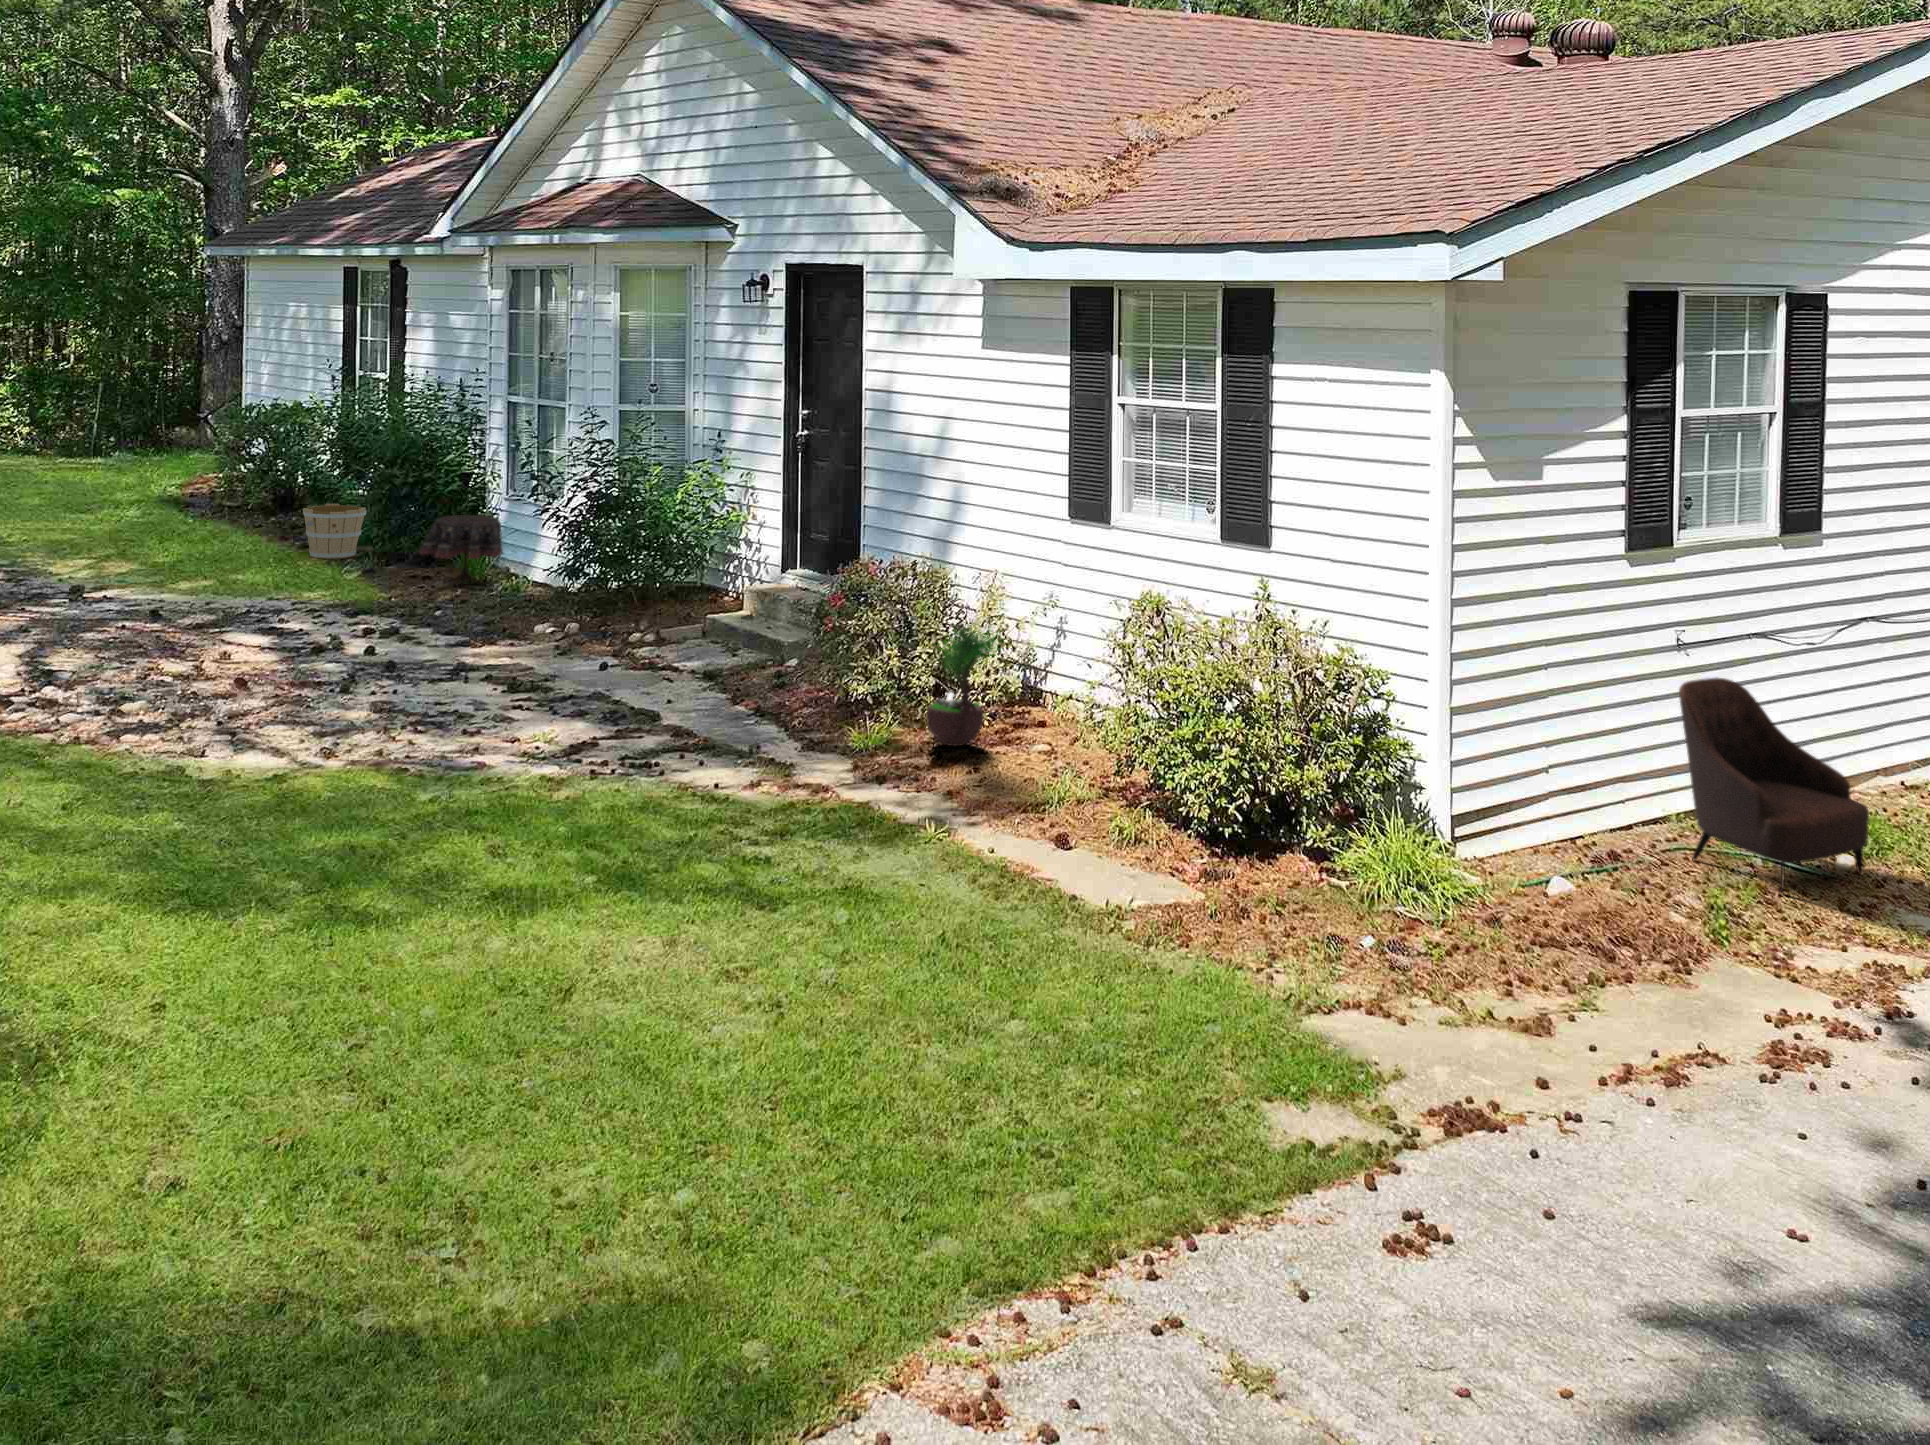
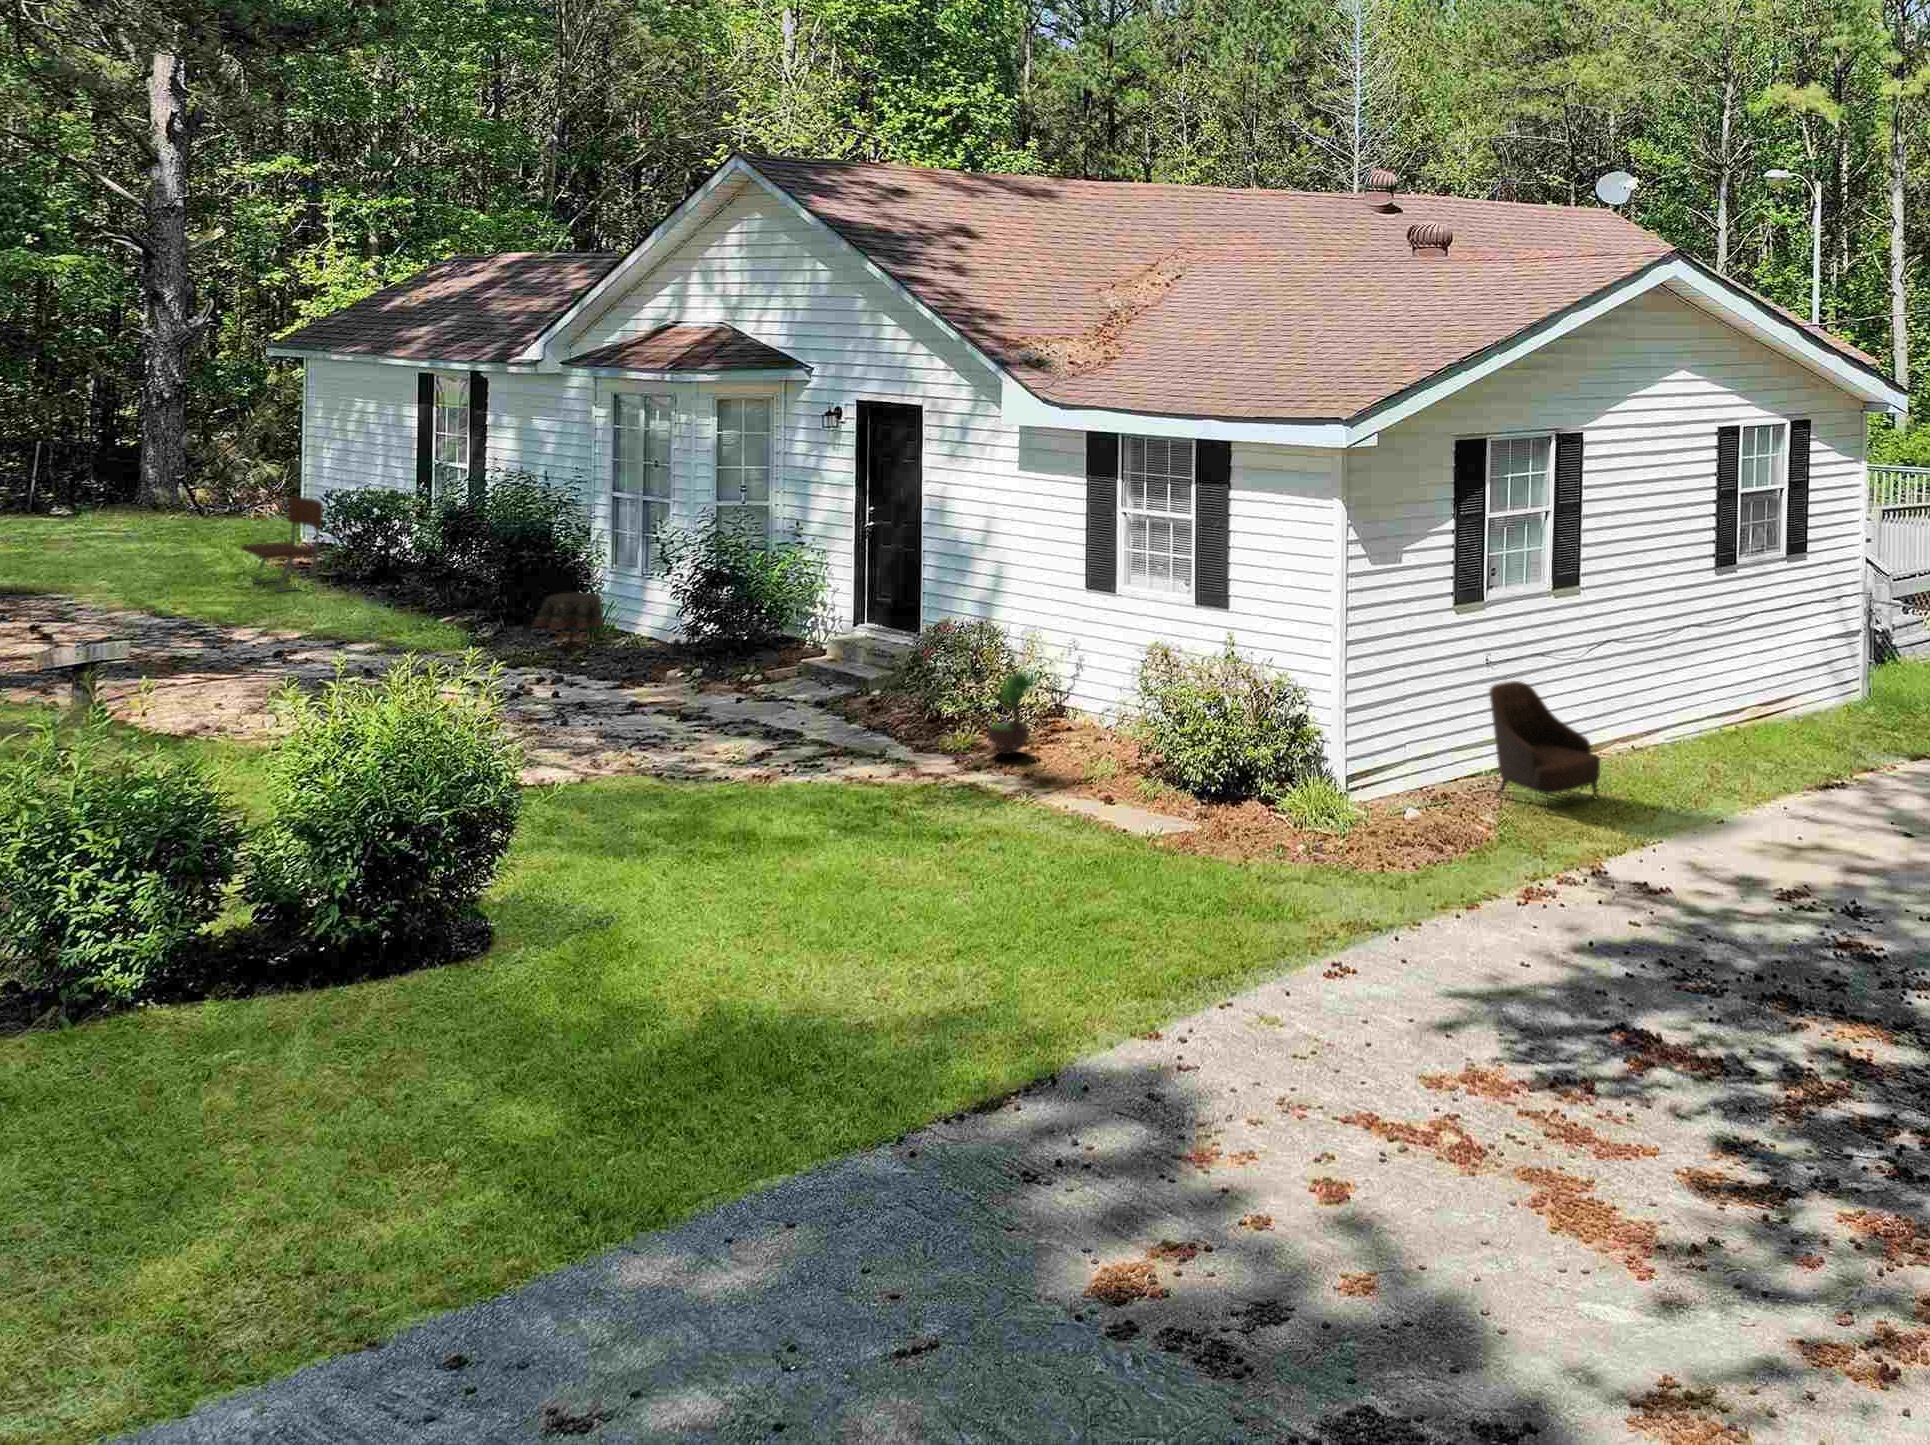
bench: none [160,404,241,511] -> present [241,497,323,592]
wooden bucket: present [303,504,367,559] -> none [413,585,470,632]

